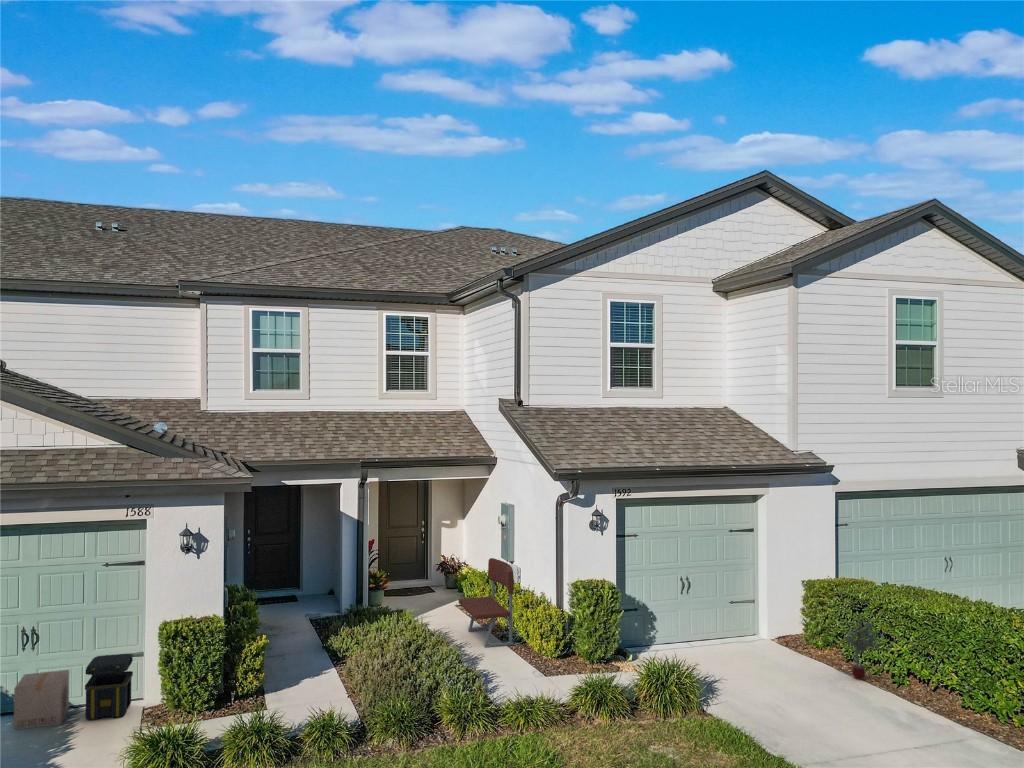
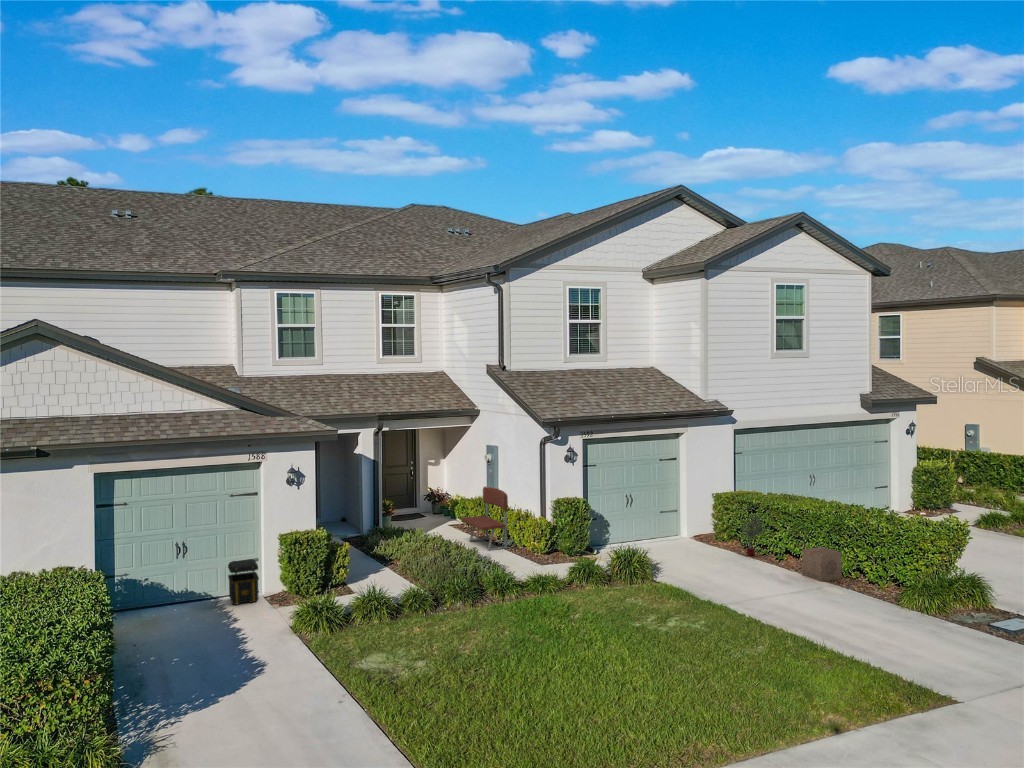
cardboard box: present [14,670,69,730] -> present [802,547,842,582]

